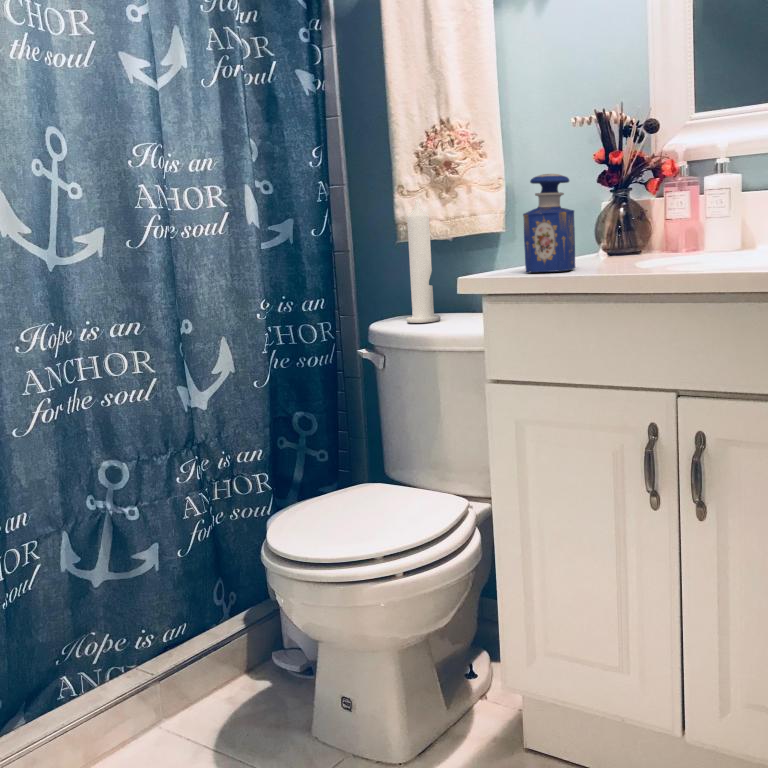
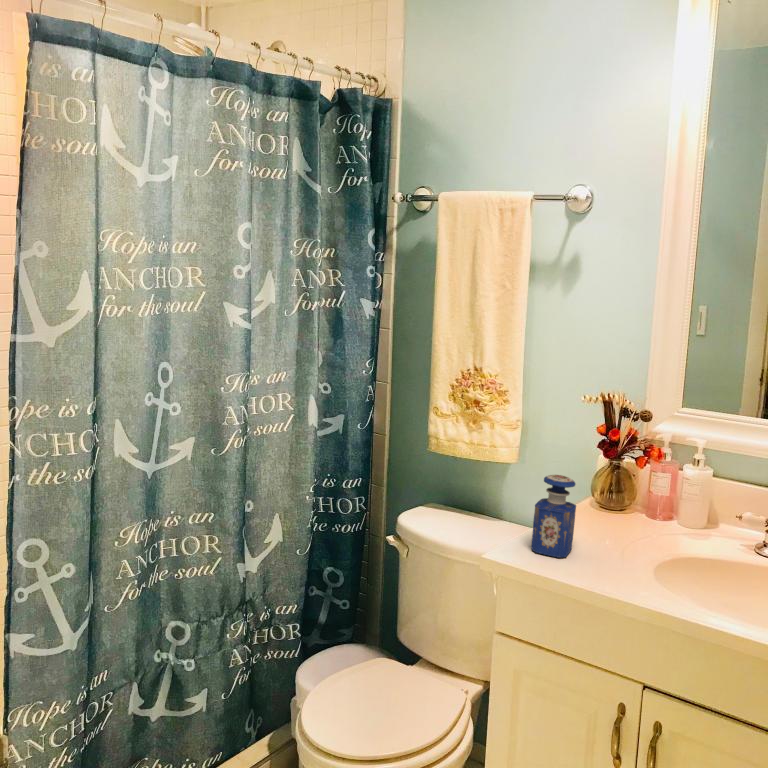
candle: present [407,199,440,323] -> none [428,428,456,528]

